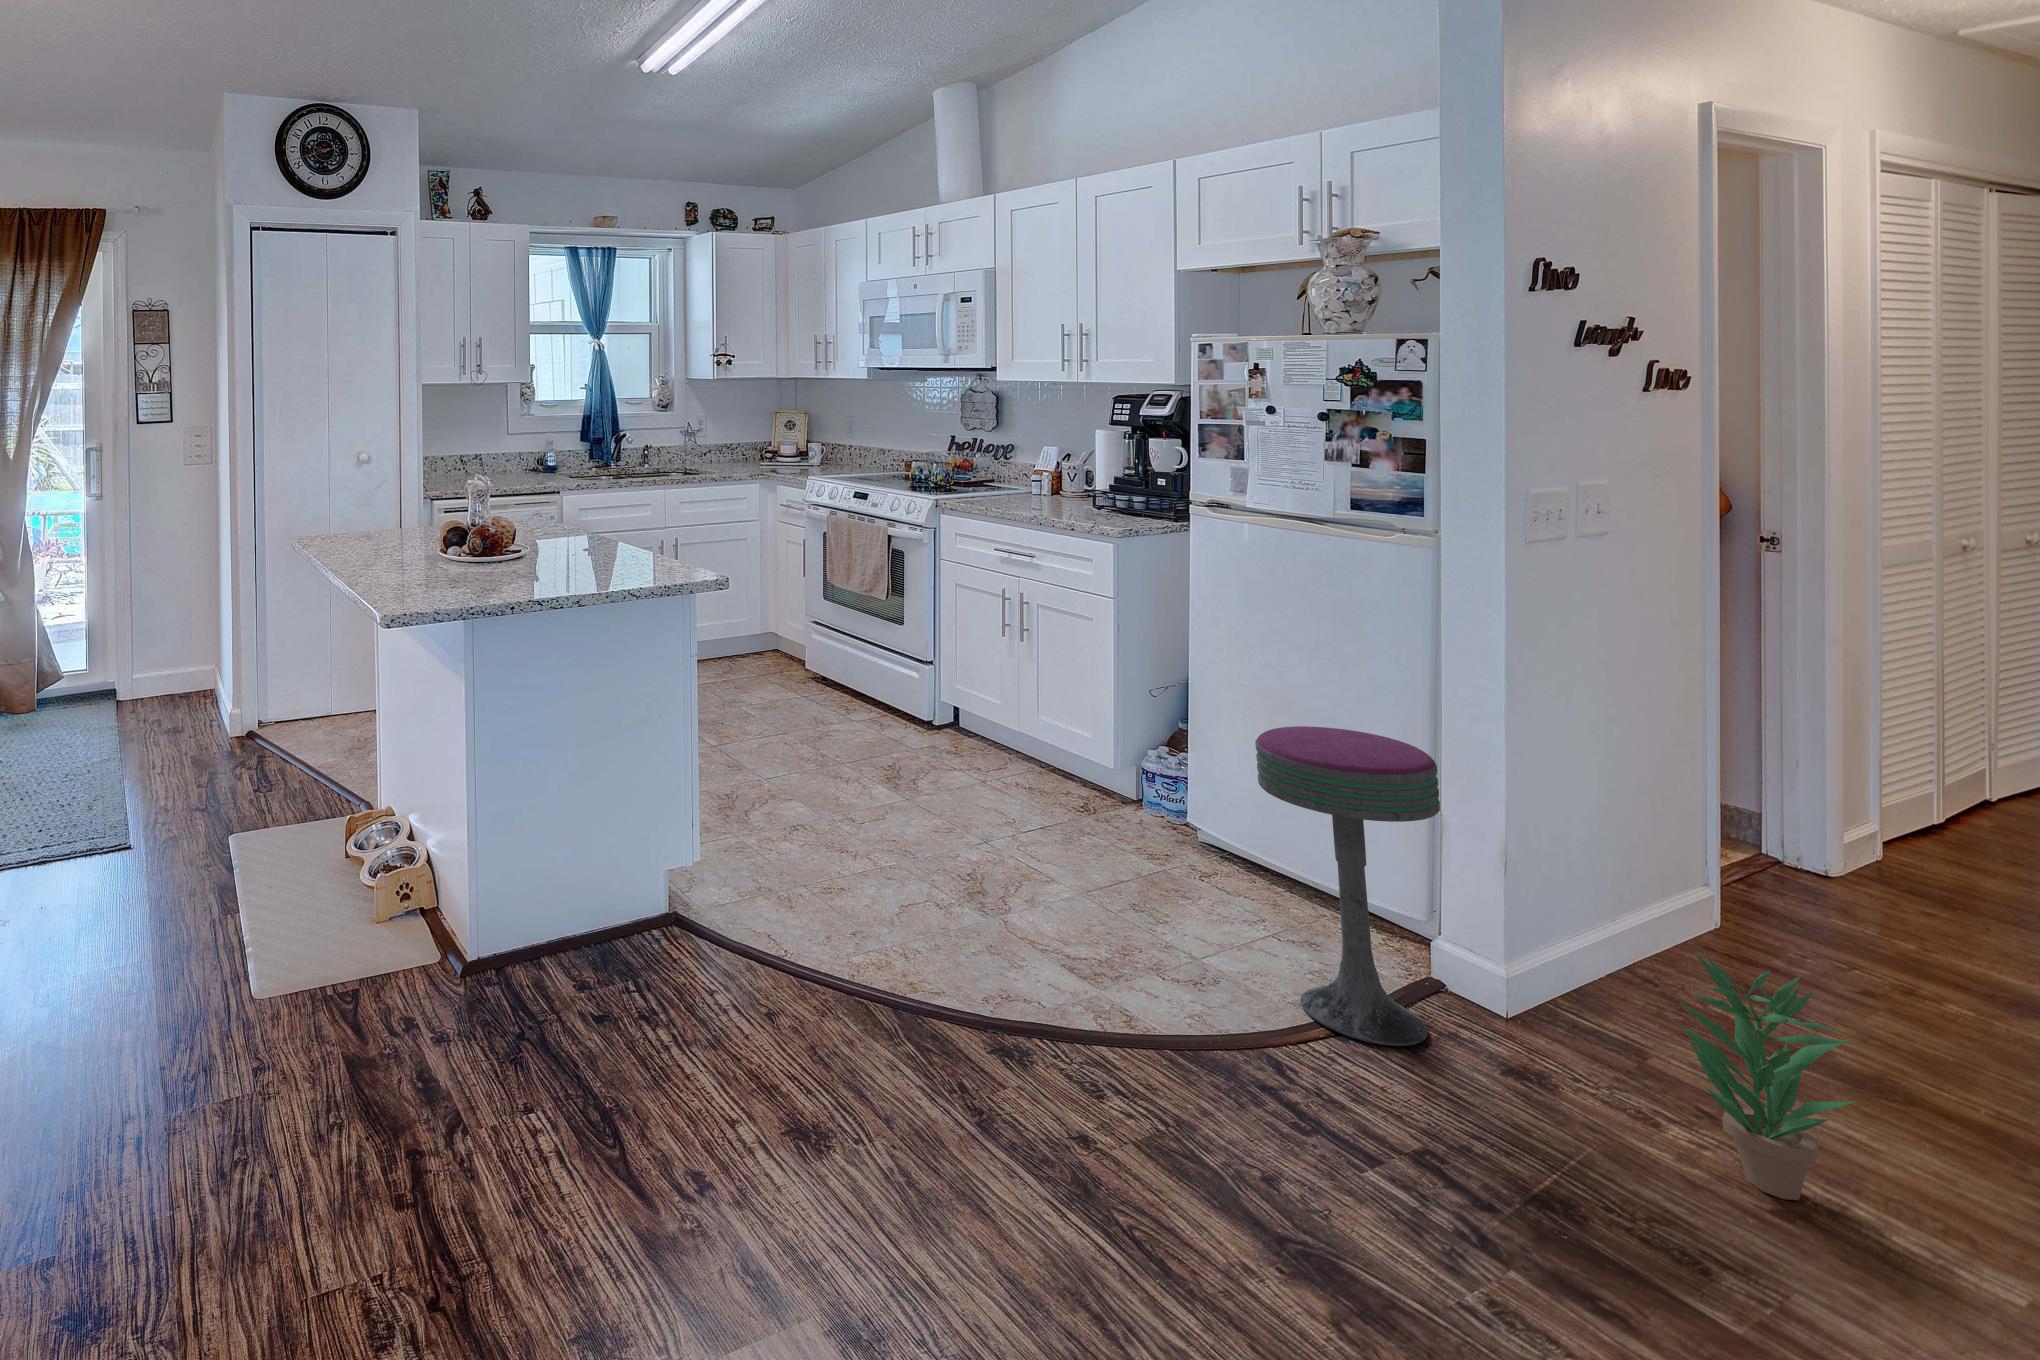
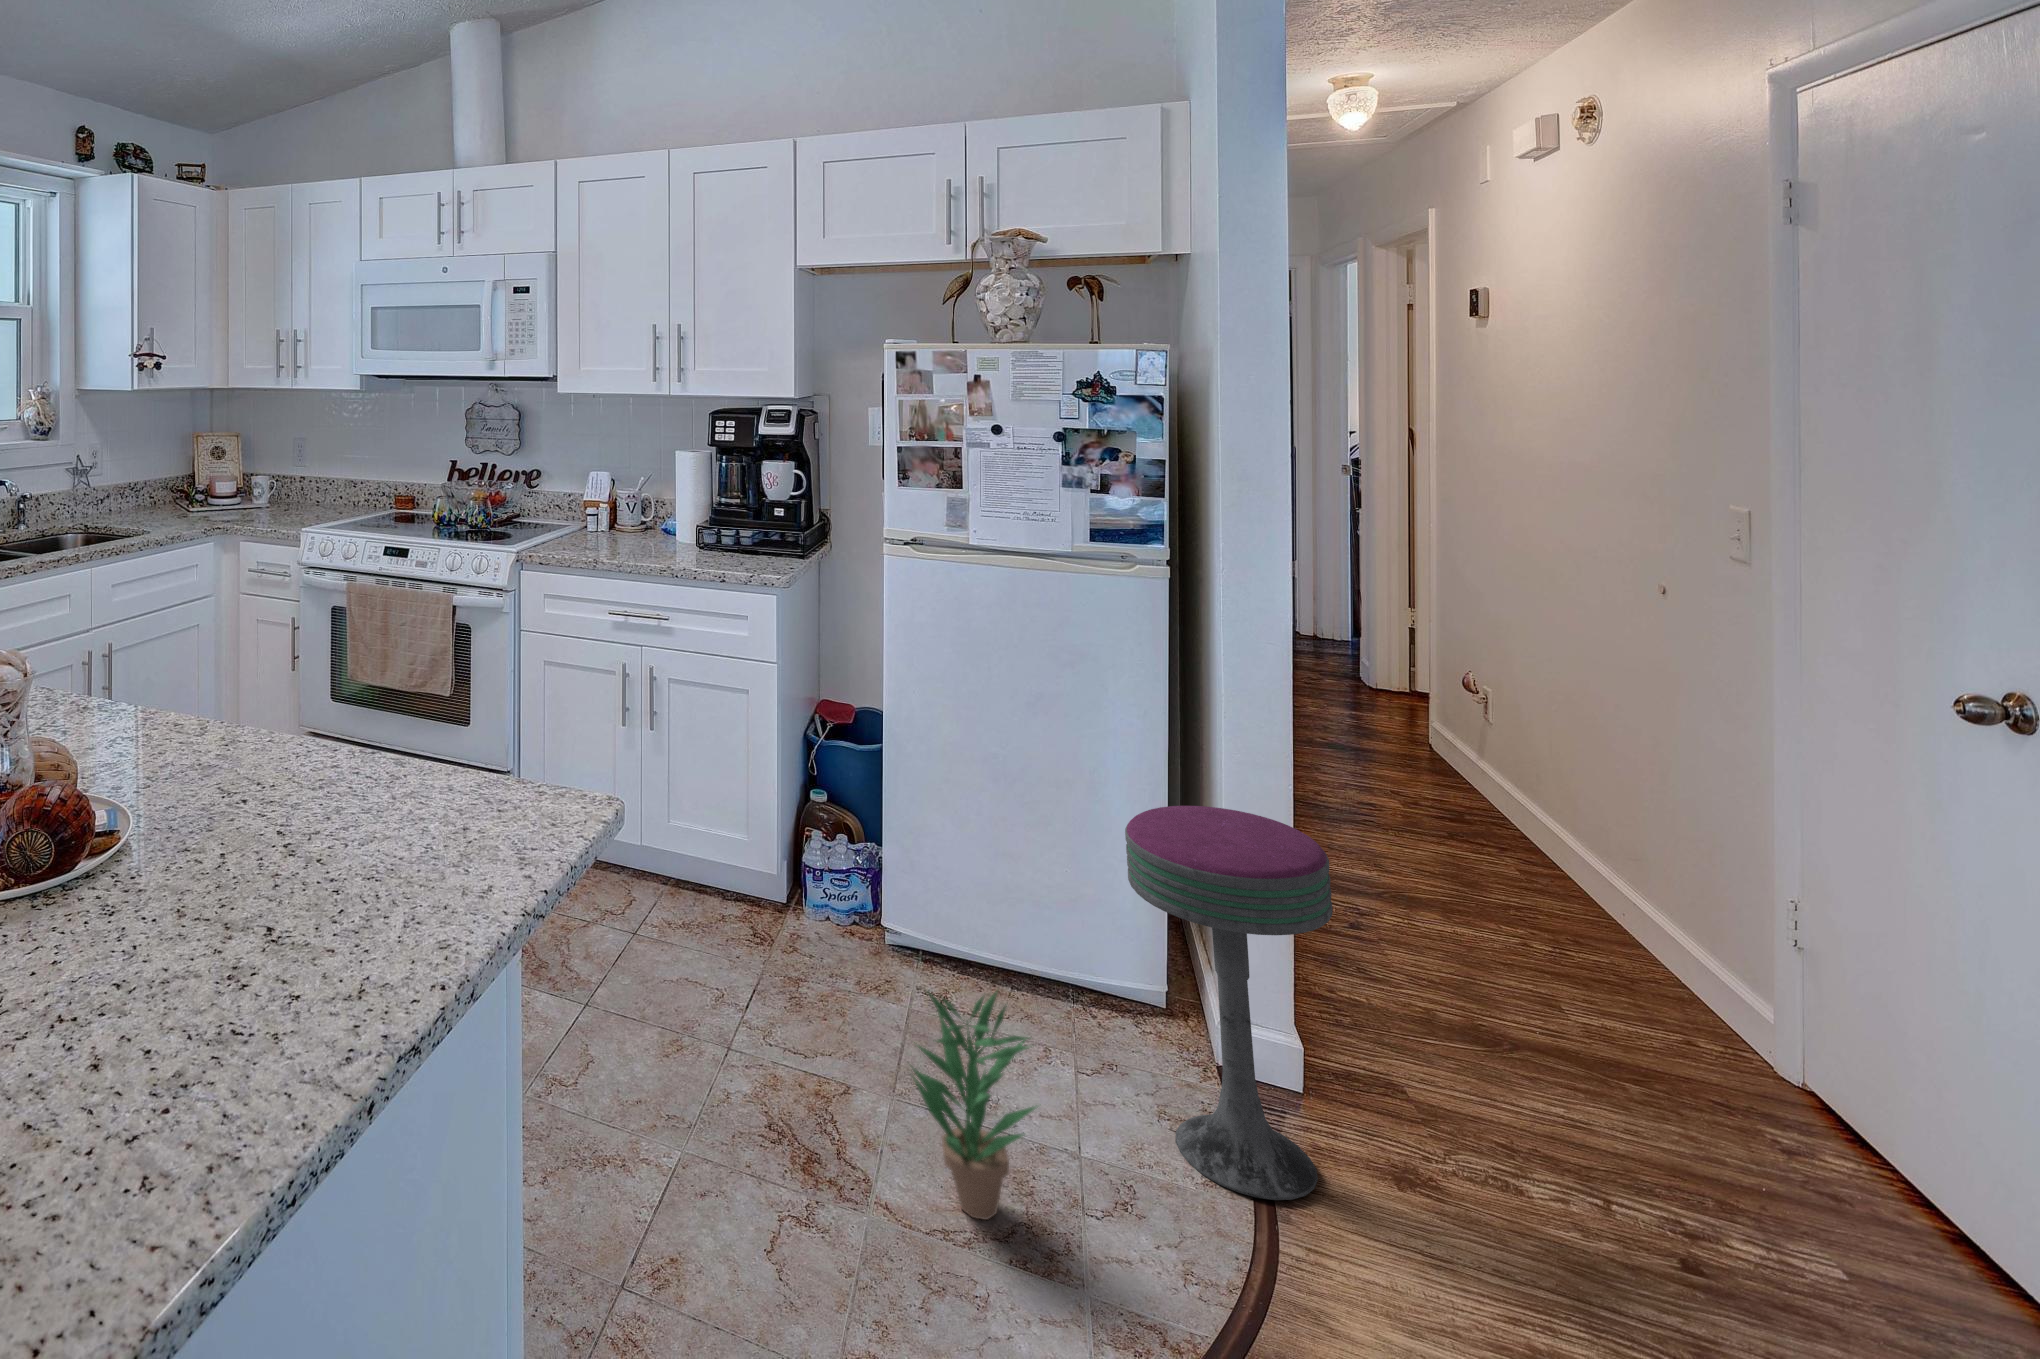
potted plant: present [1678,953,1855,1200] -> present [913,991,1036,1220]

